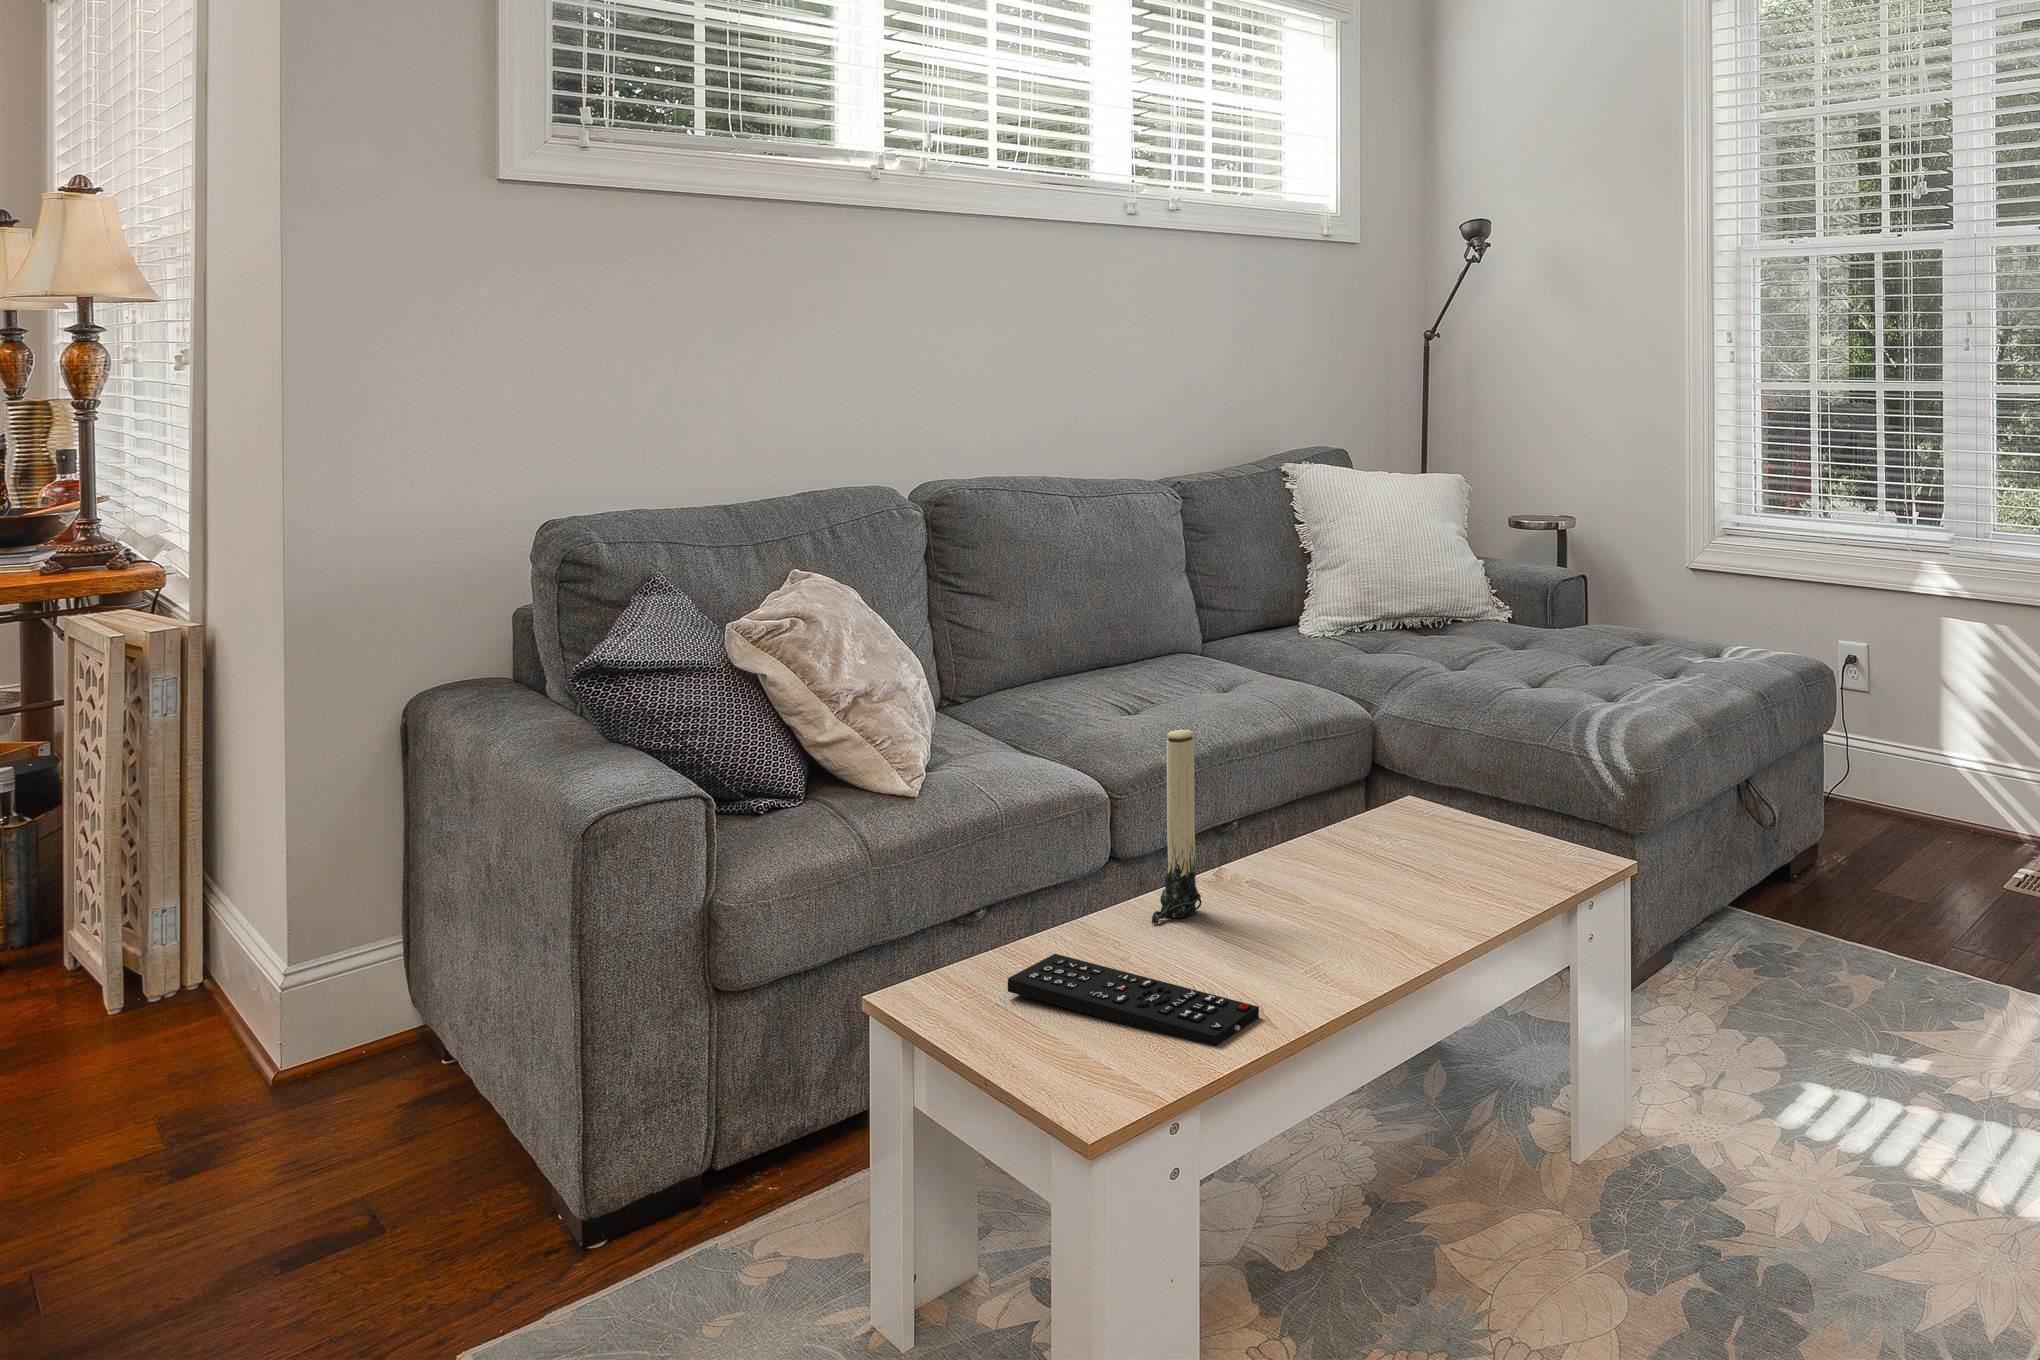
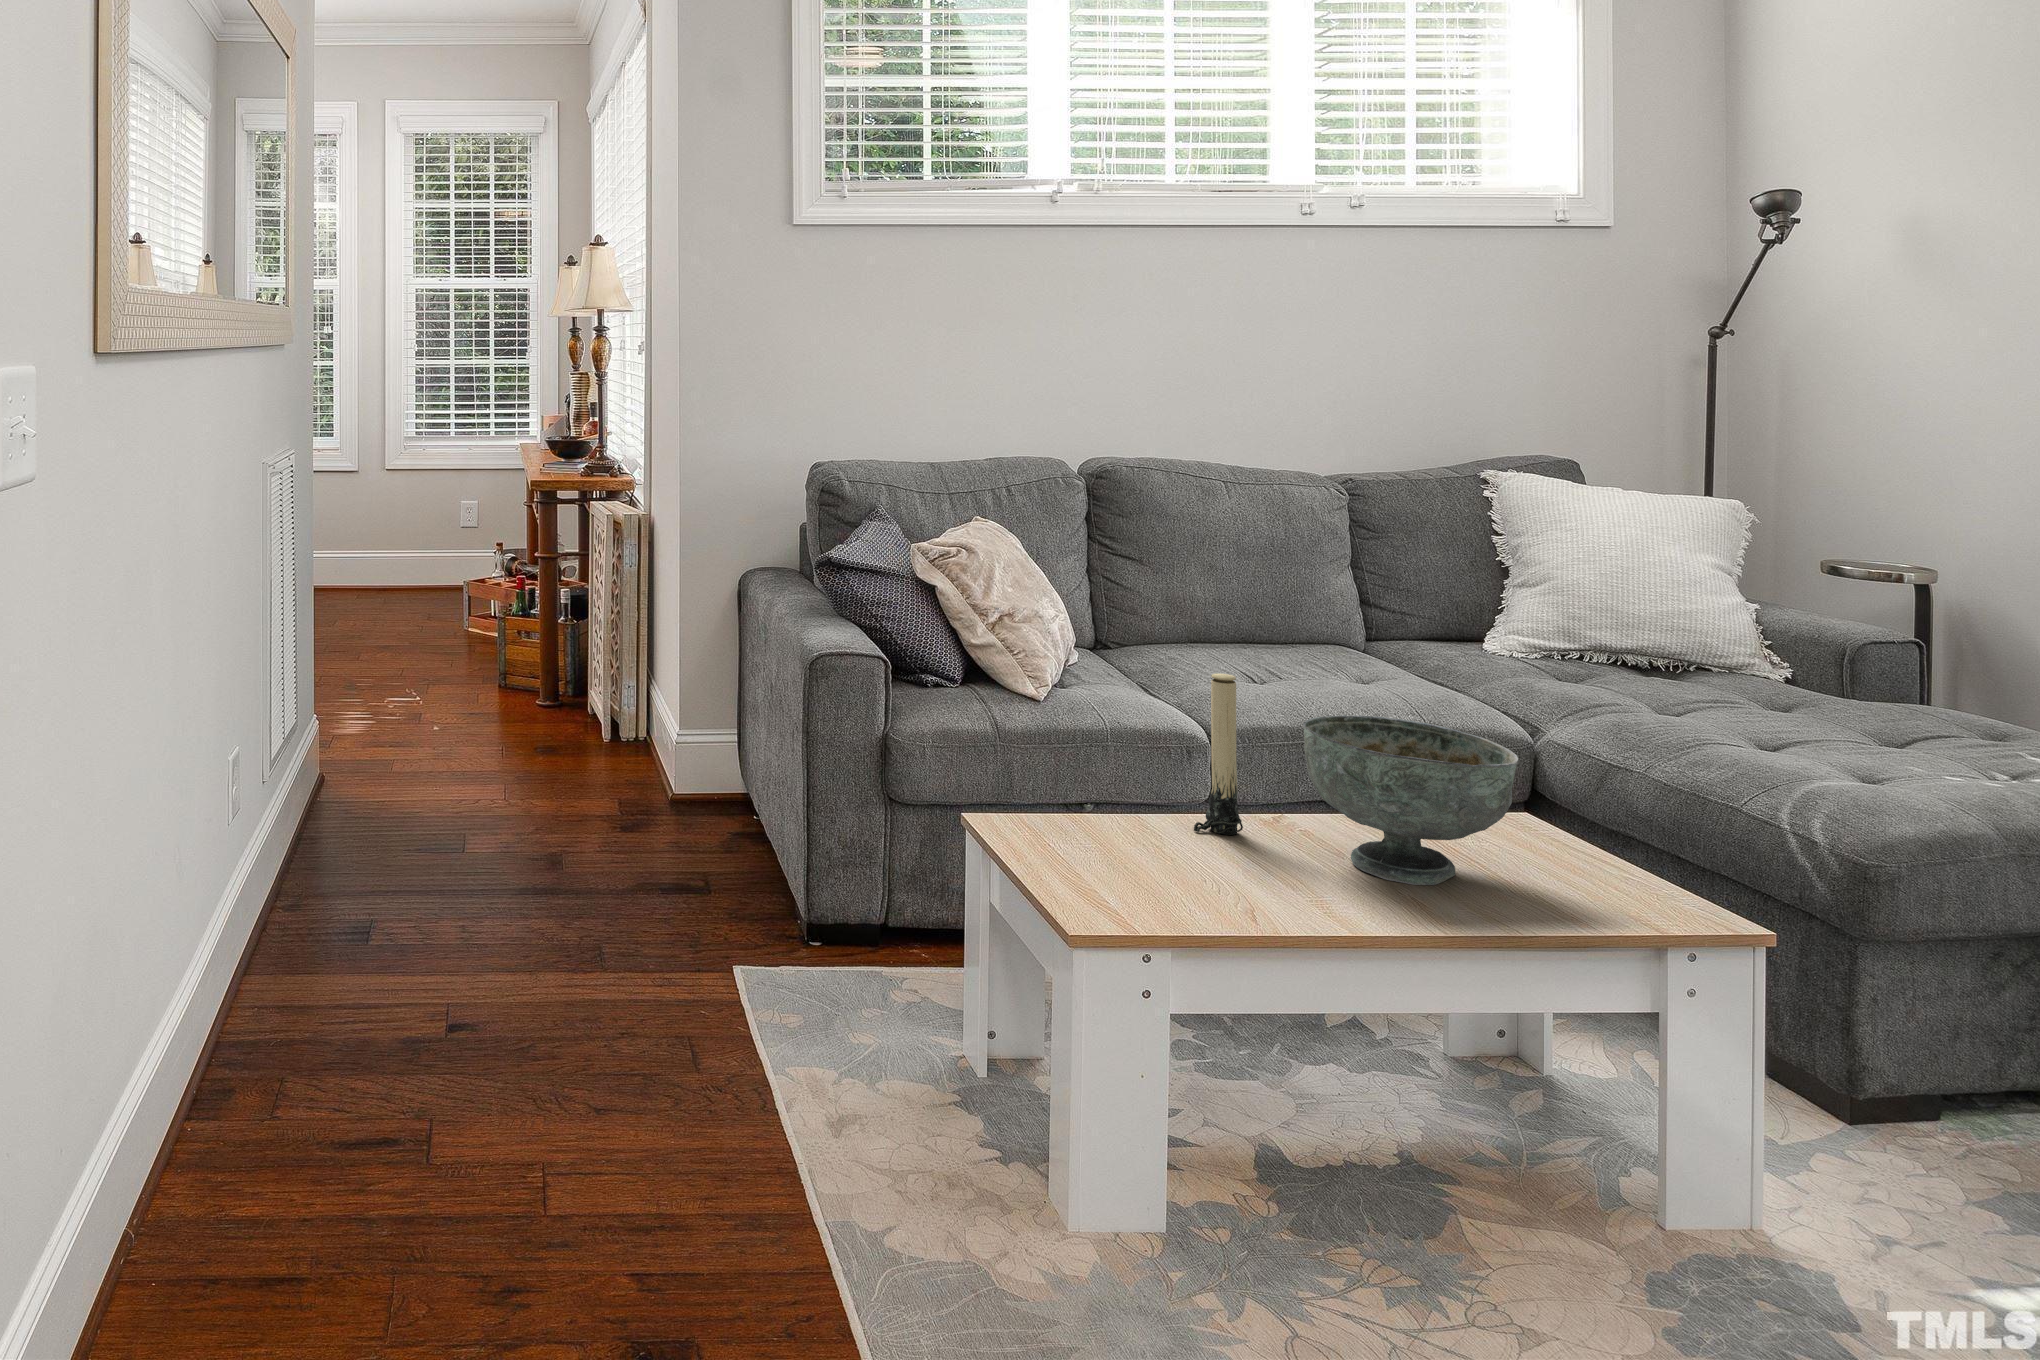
decorative bowl: none [1268,739,1462,921] -> present [1303,715,1518,885]
remote control: present [1008,954,1259,1046] -> none [1056,822,1243,916]

